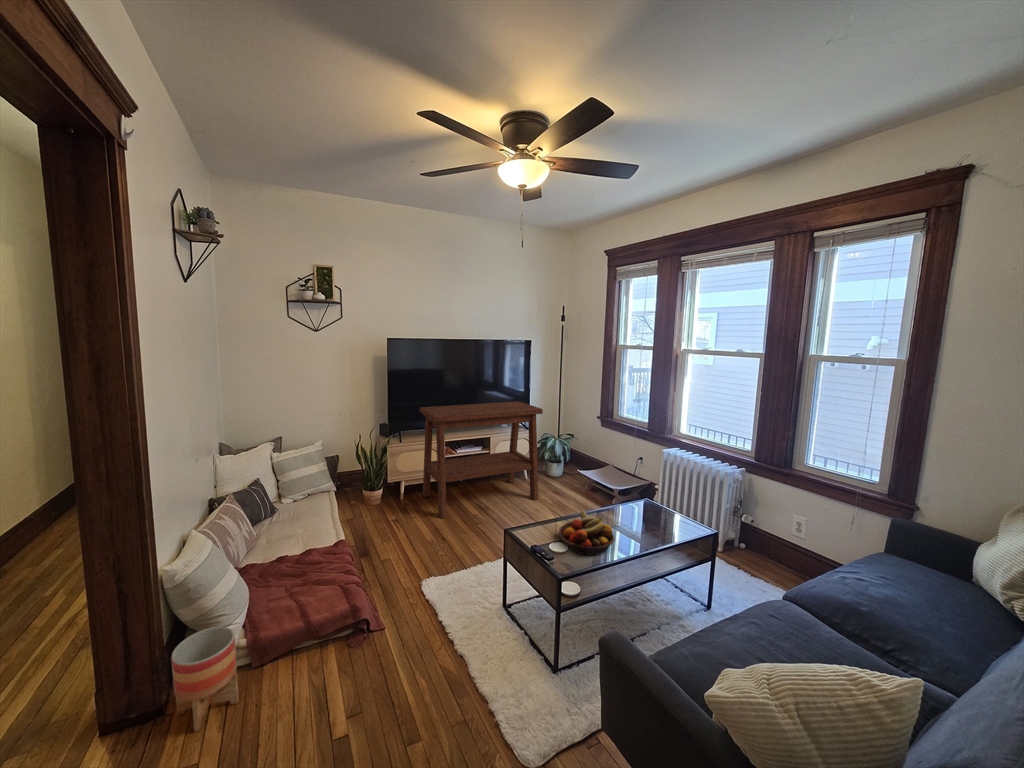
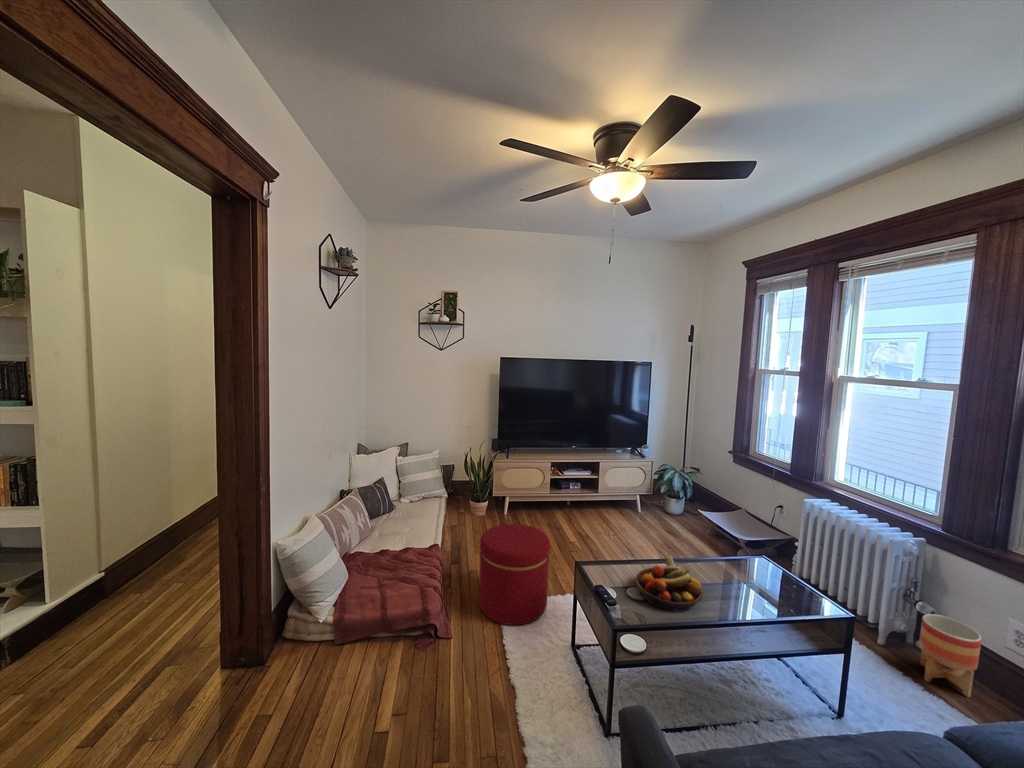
side table: present [420,401,543,518] -> none [524,425,654,540]
ottoman: none [402,504,472,603] -> present [479,524,550,625]
planter: present [171,627,239,732] -> present [919,614,981,697]

